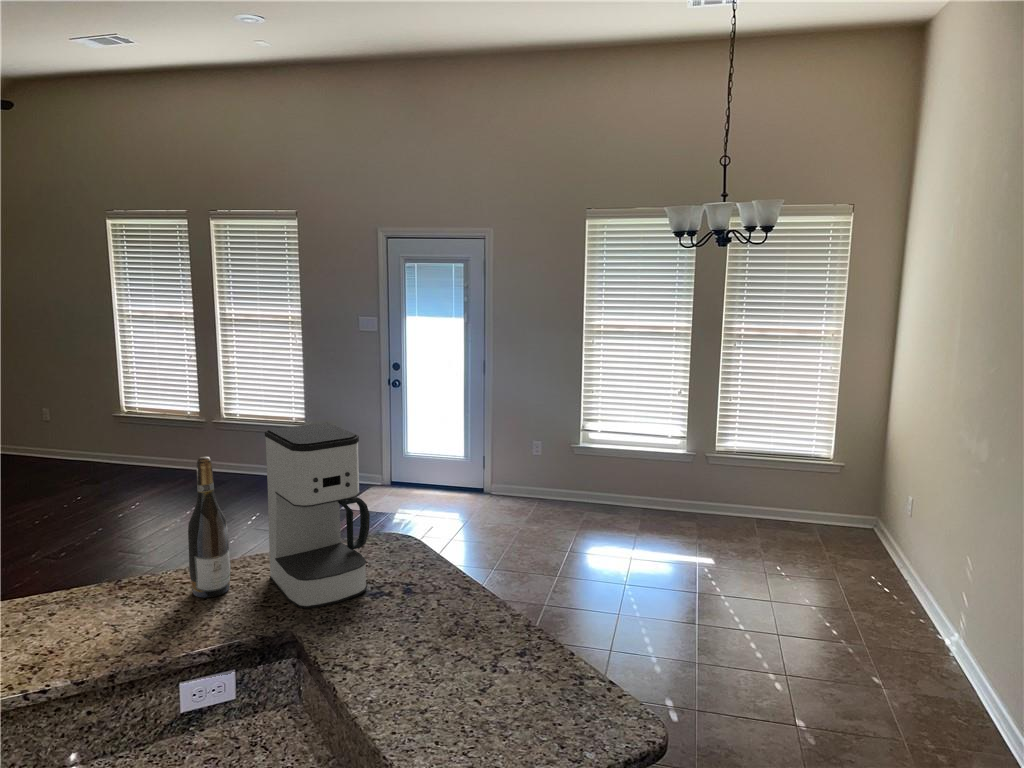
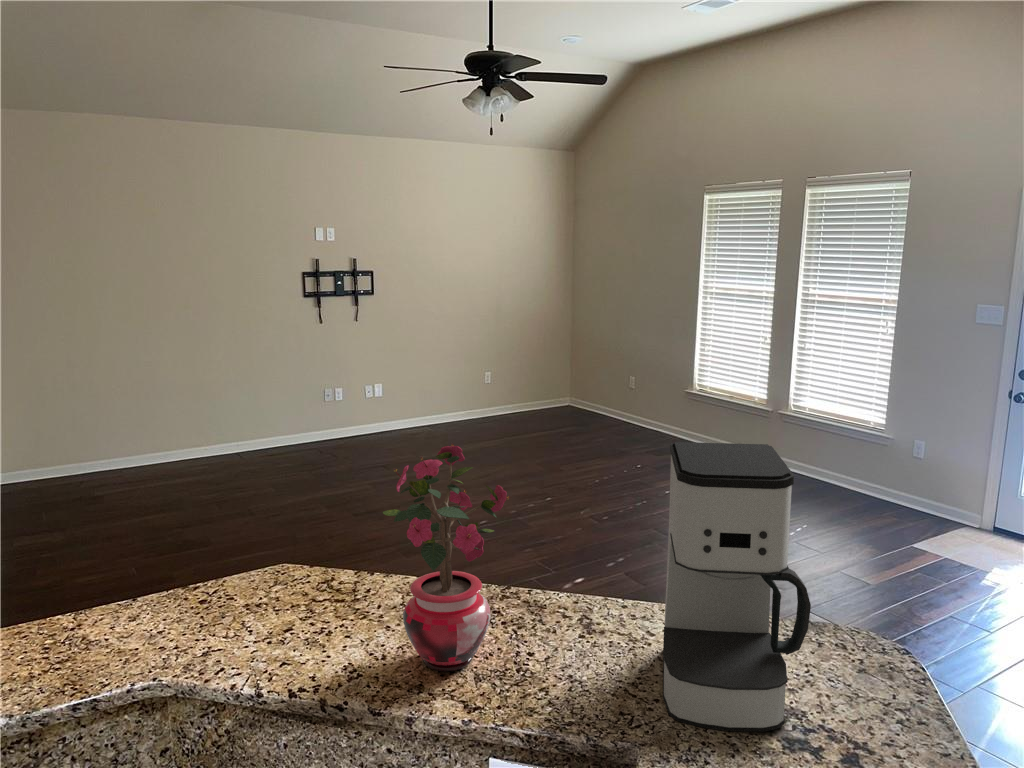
potted plant: none [32,456,151,644] -> present [383,444,509,671]
wine bottle: present [188,457,231,598] -> none [560,464,610,652]

